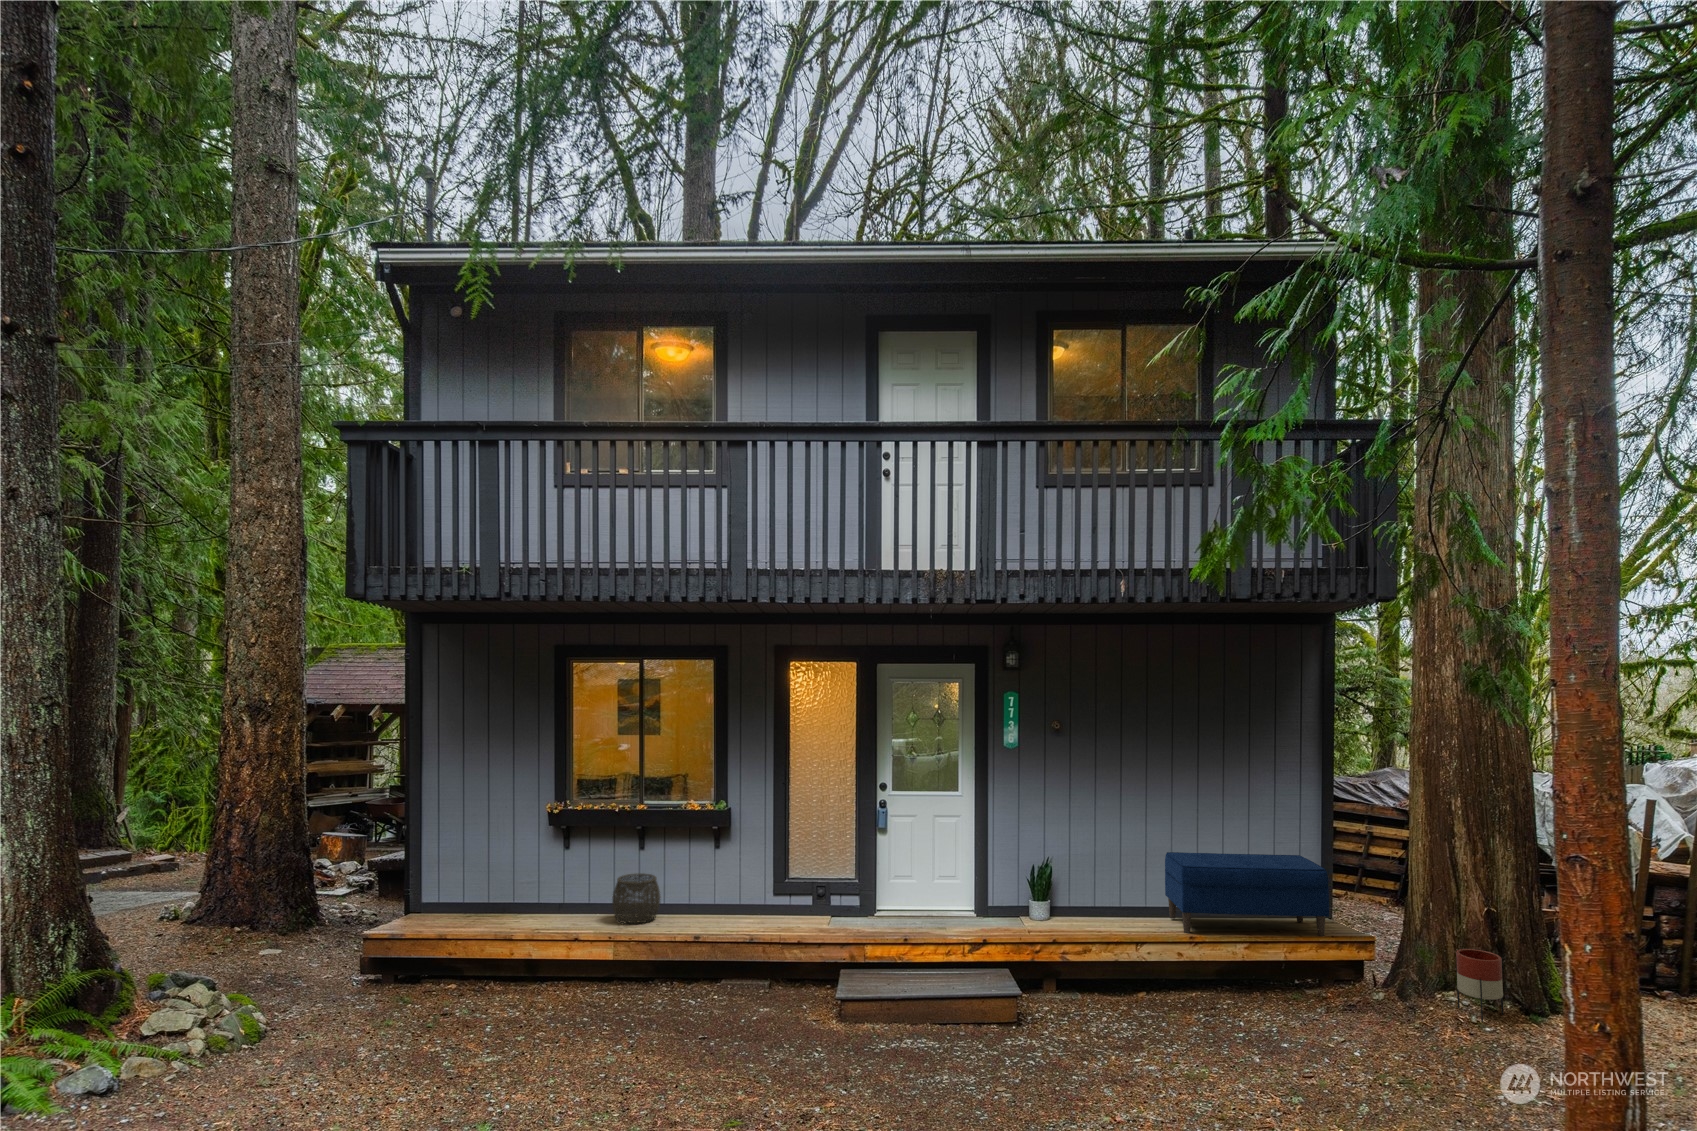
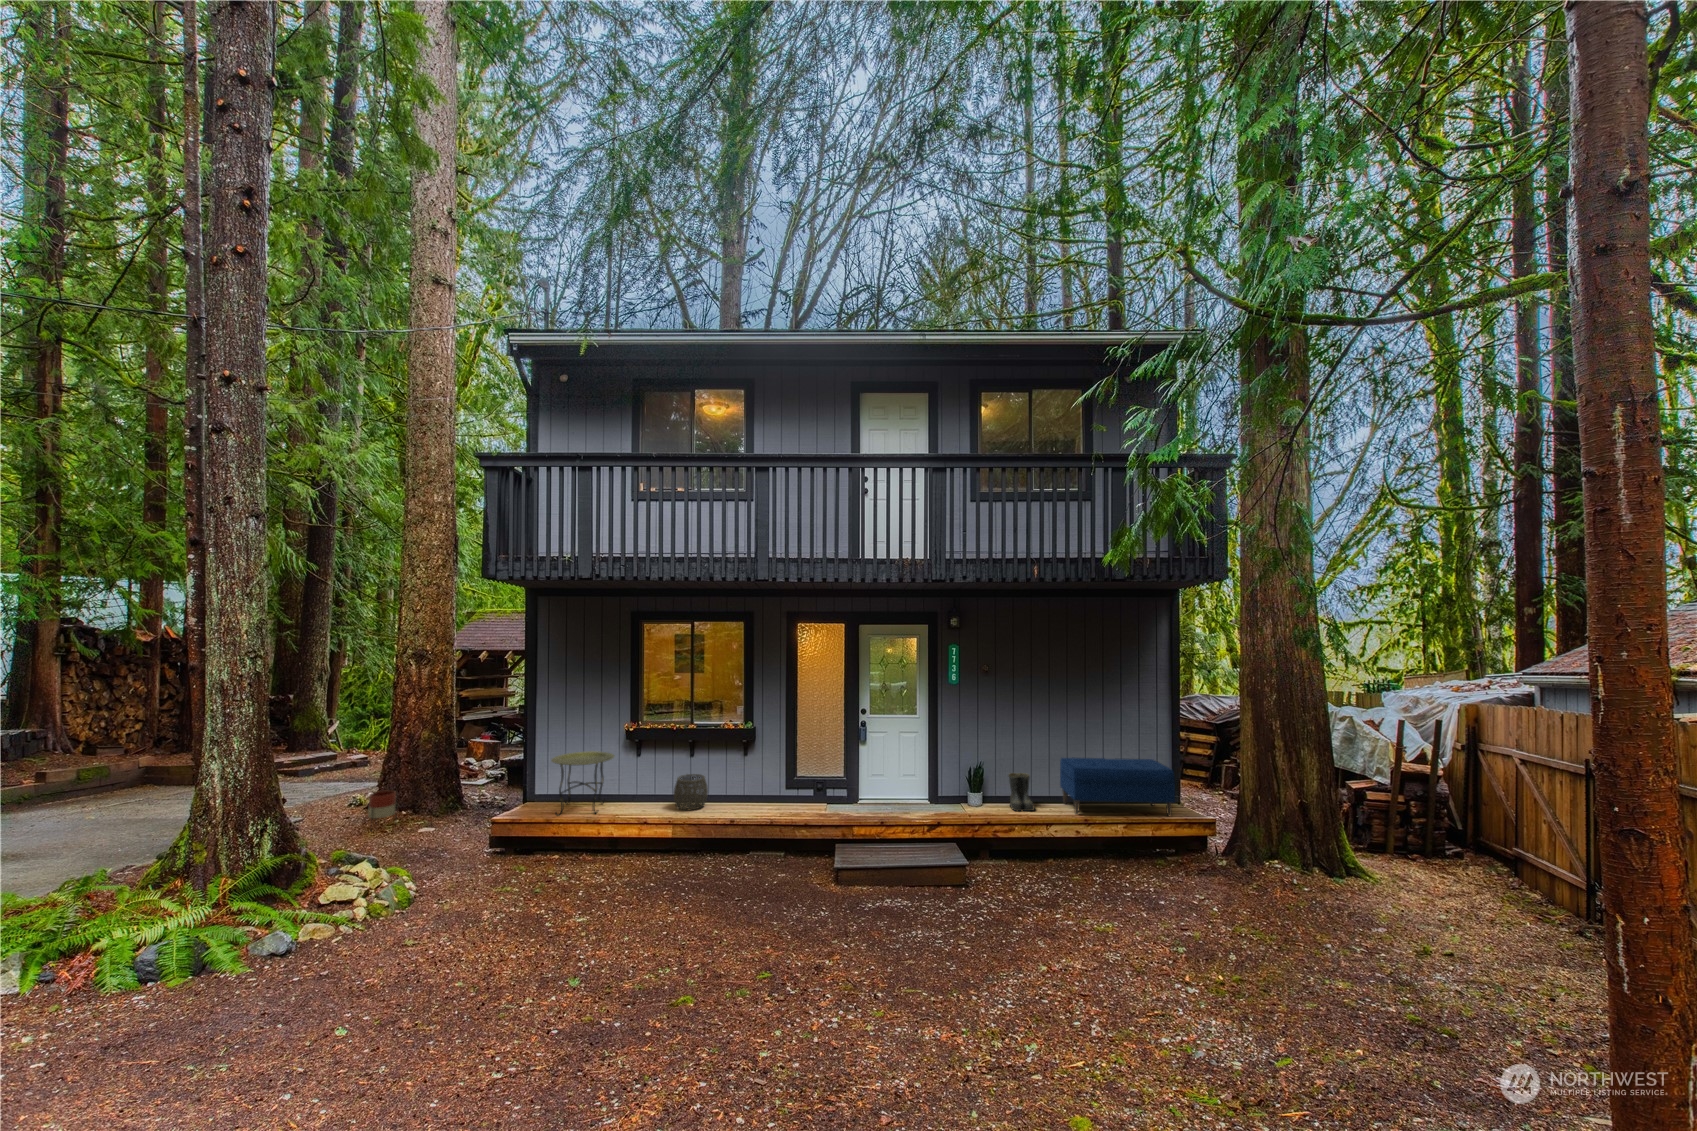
side table: none [442,841,530,930] -> present [551,751,615,816]
boots: none [1089,874,1129,929] -> present [1008,773,1035,811]
planter: present [1456,949,1503,1022] -> present [368,790,396,819]

